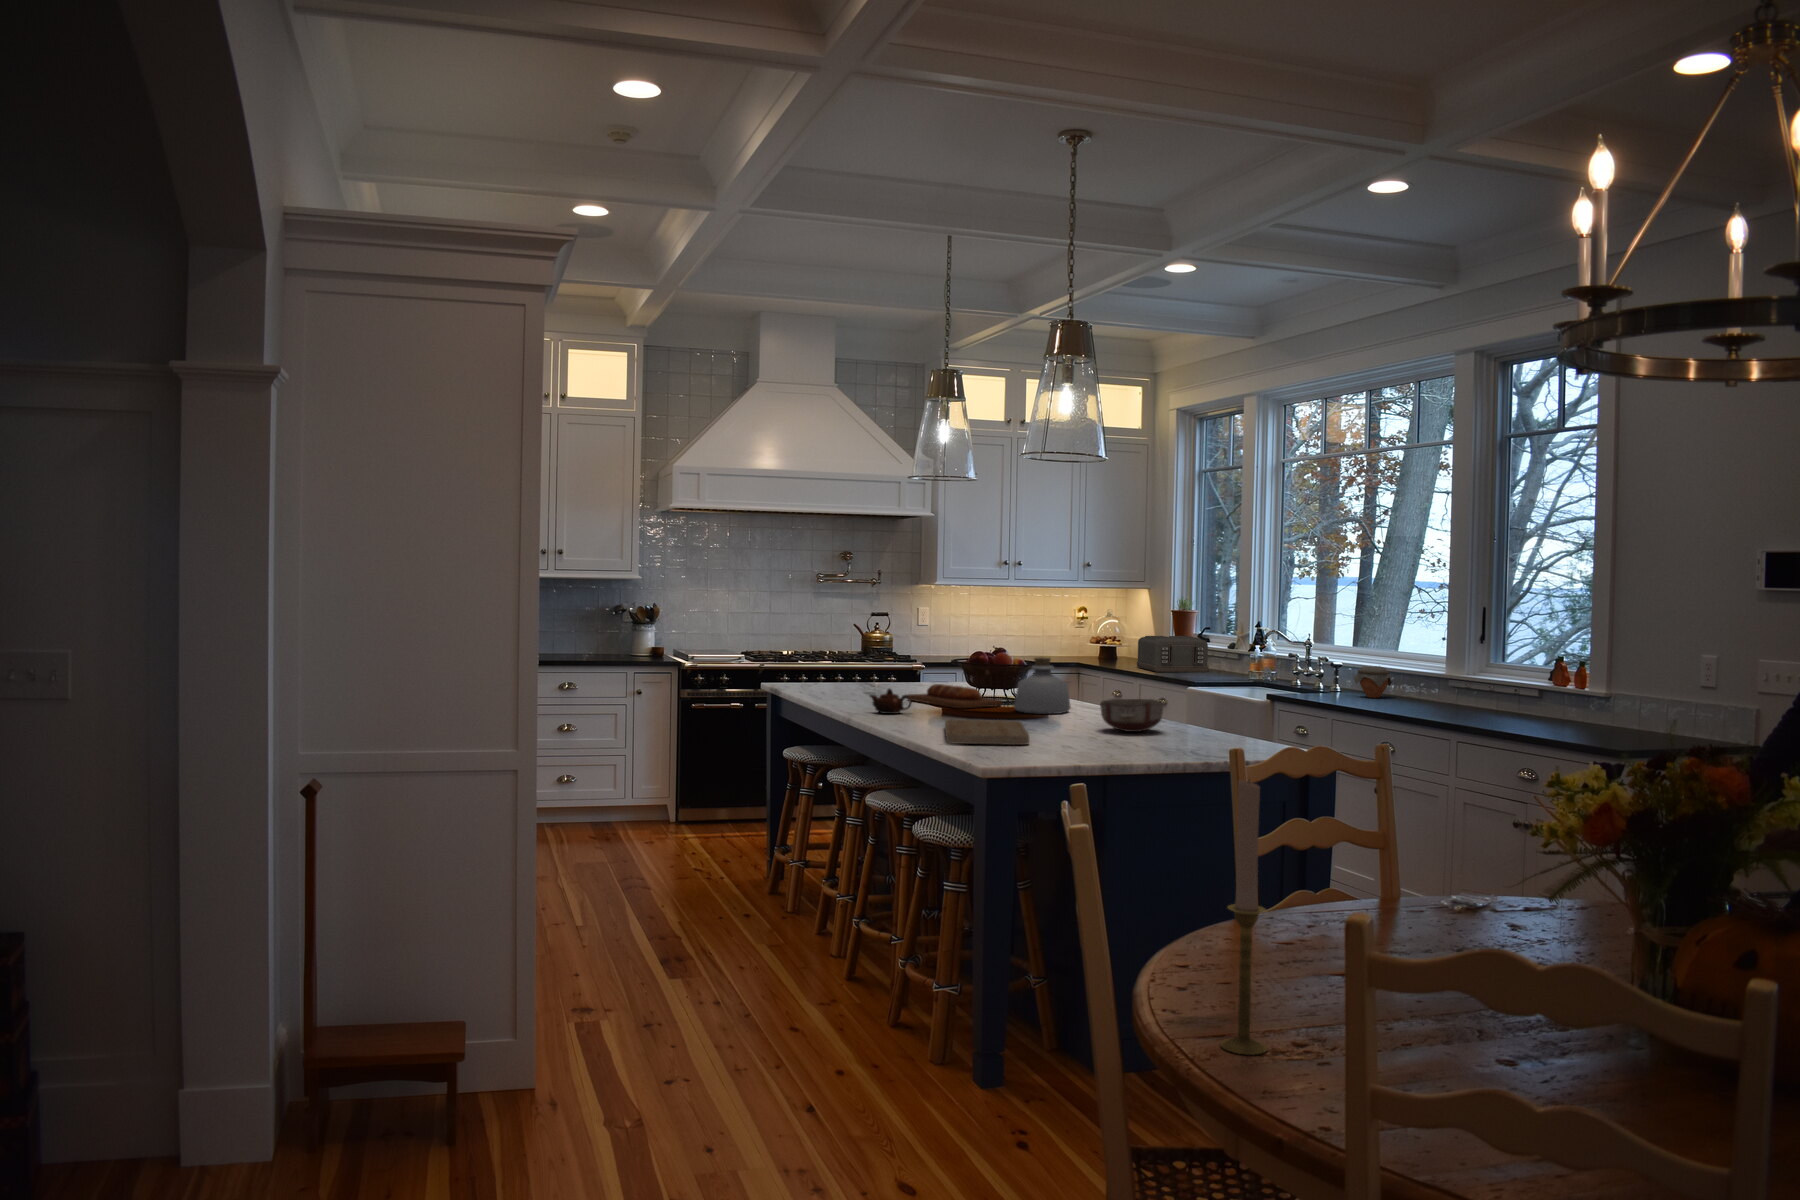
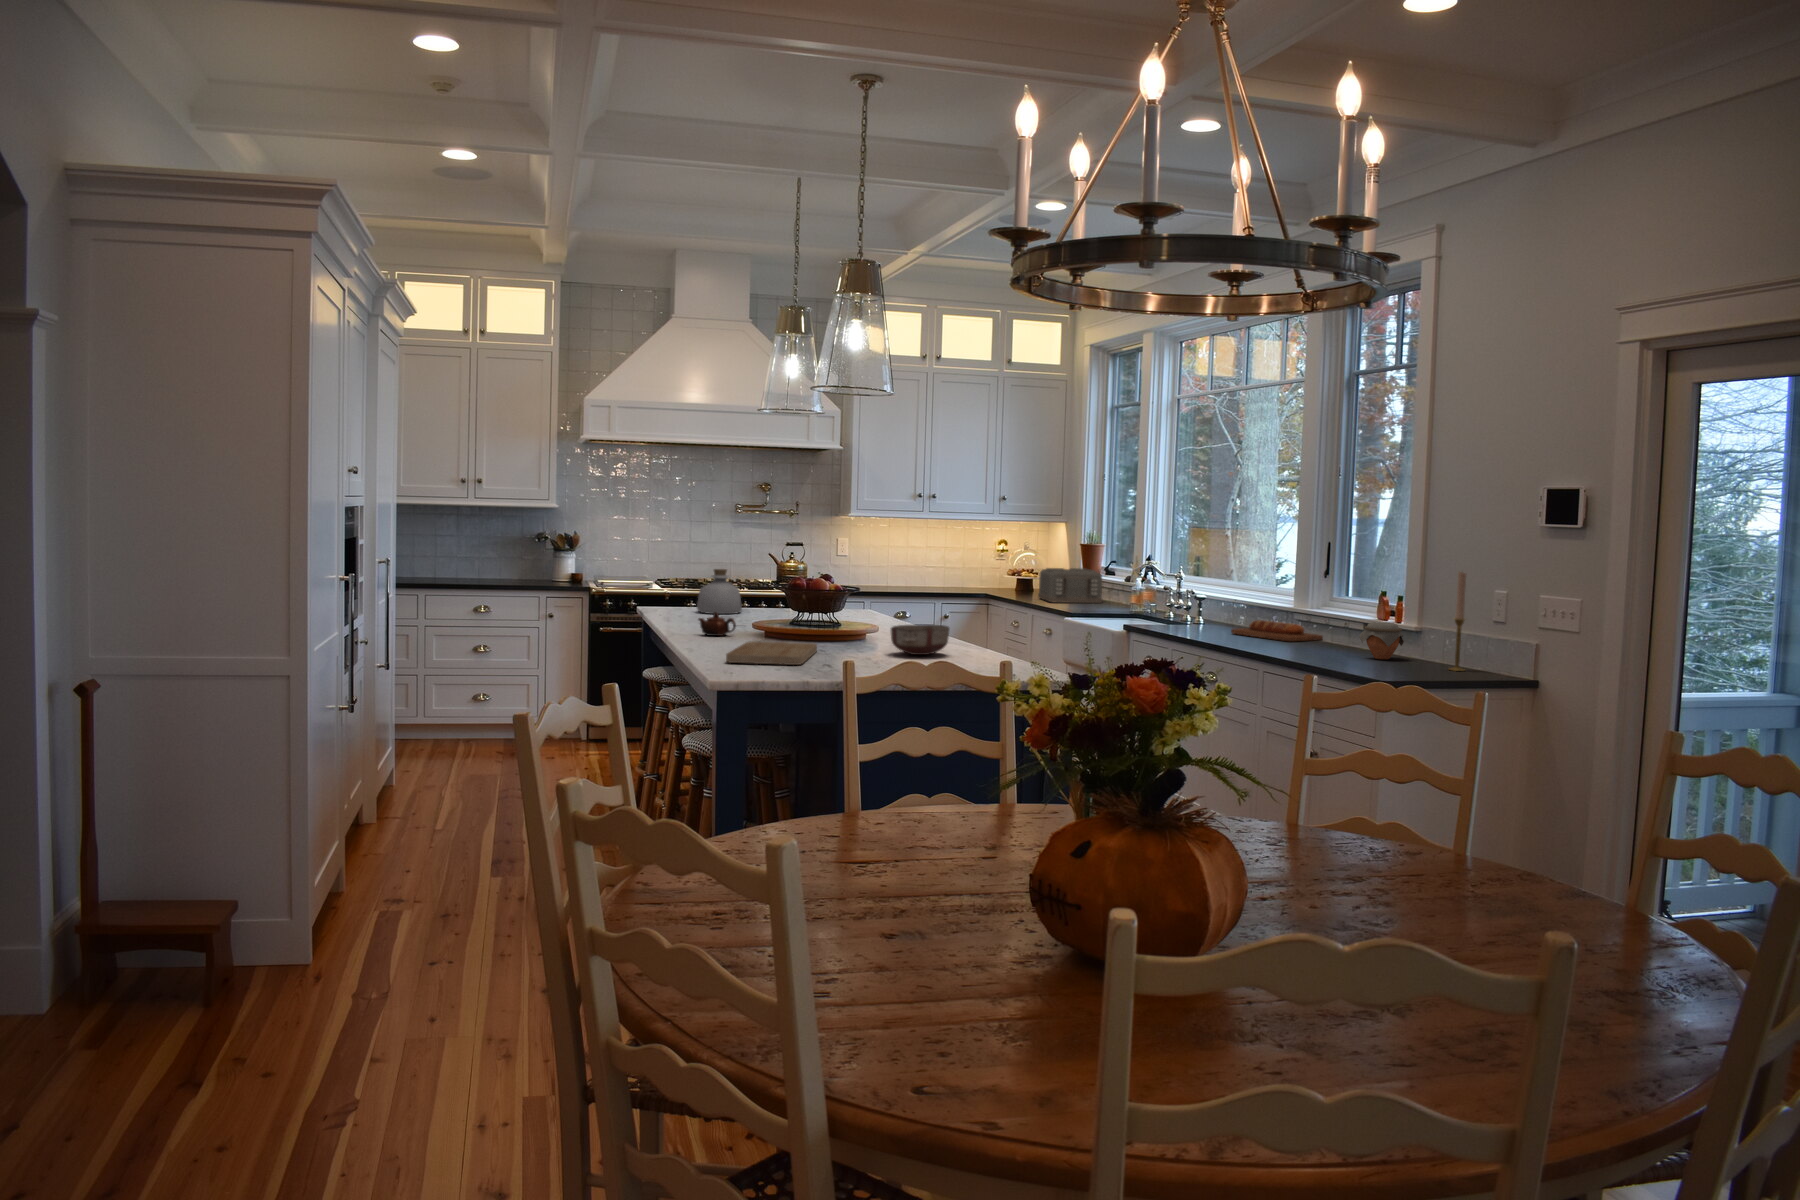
bottle: present [1014,657,1070,714] -> present [697,569,742,614]
jar: present [1354,666,1392,698] -> present [1359,622,1404,660]
bread loaf: present [909,684,1002,708] -> present [1231,620,1323,642]
candlestick: present [1220,780,1267,1055] -> present [1450,572,1466,671]

